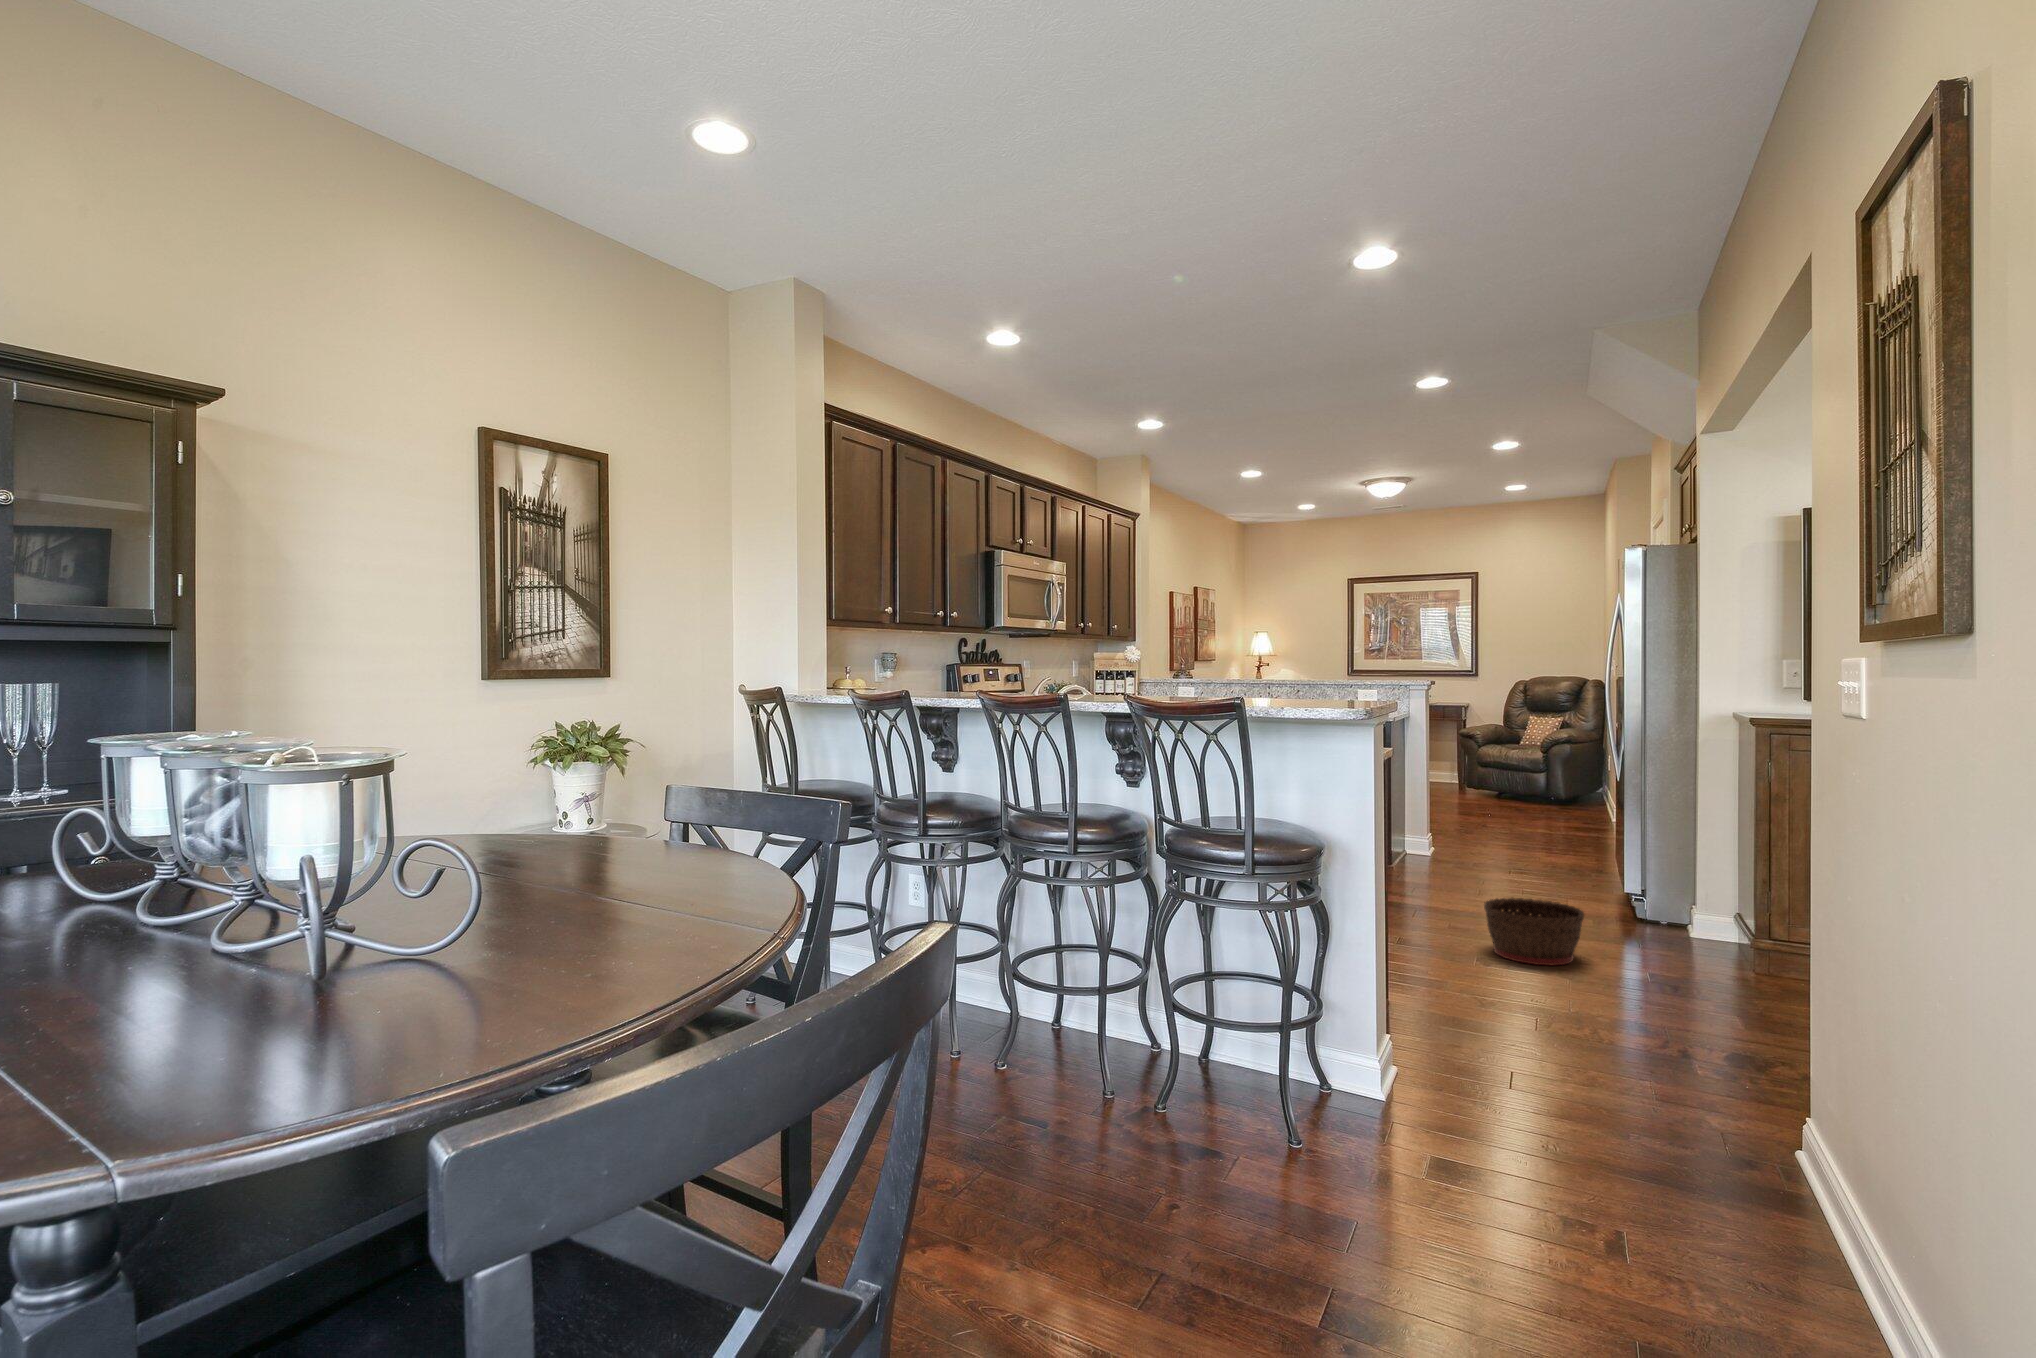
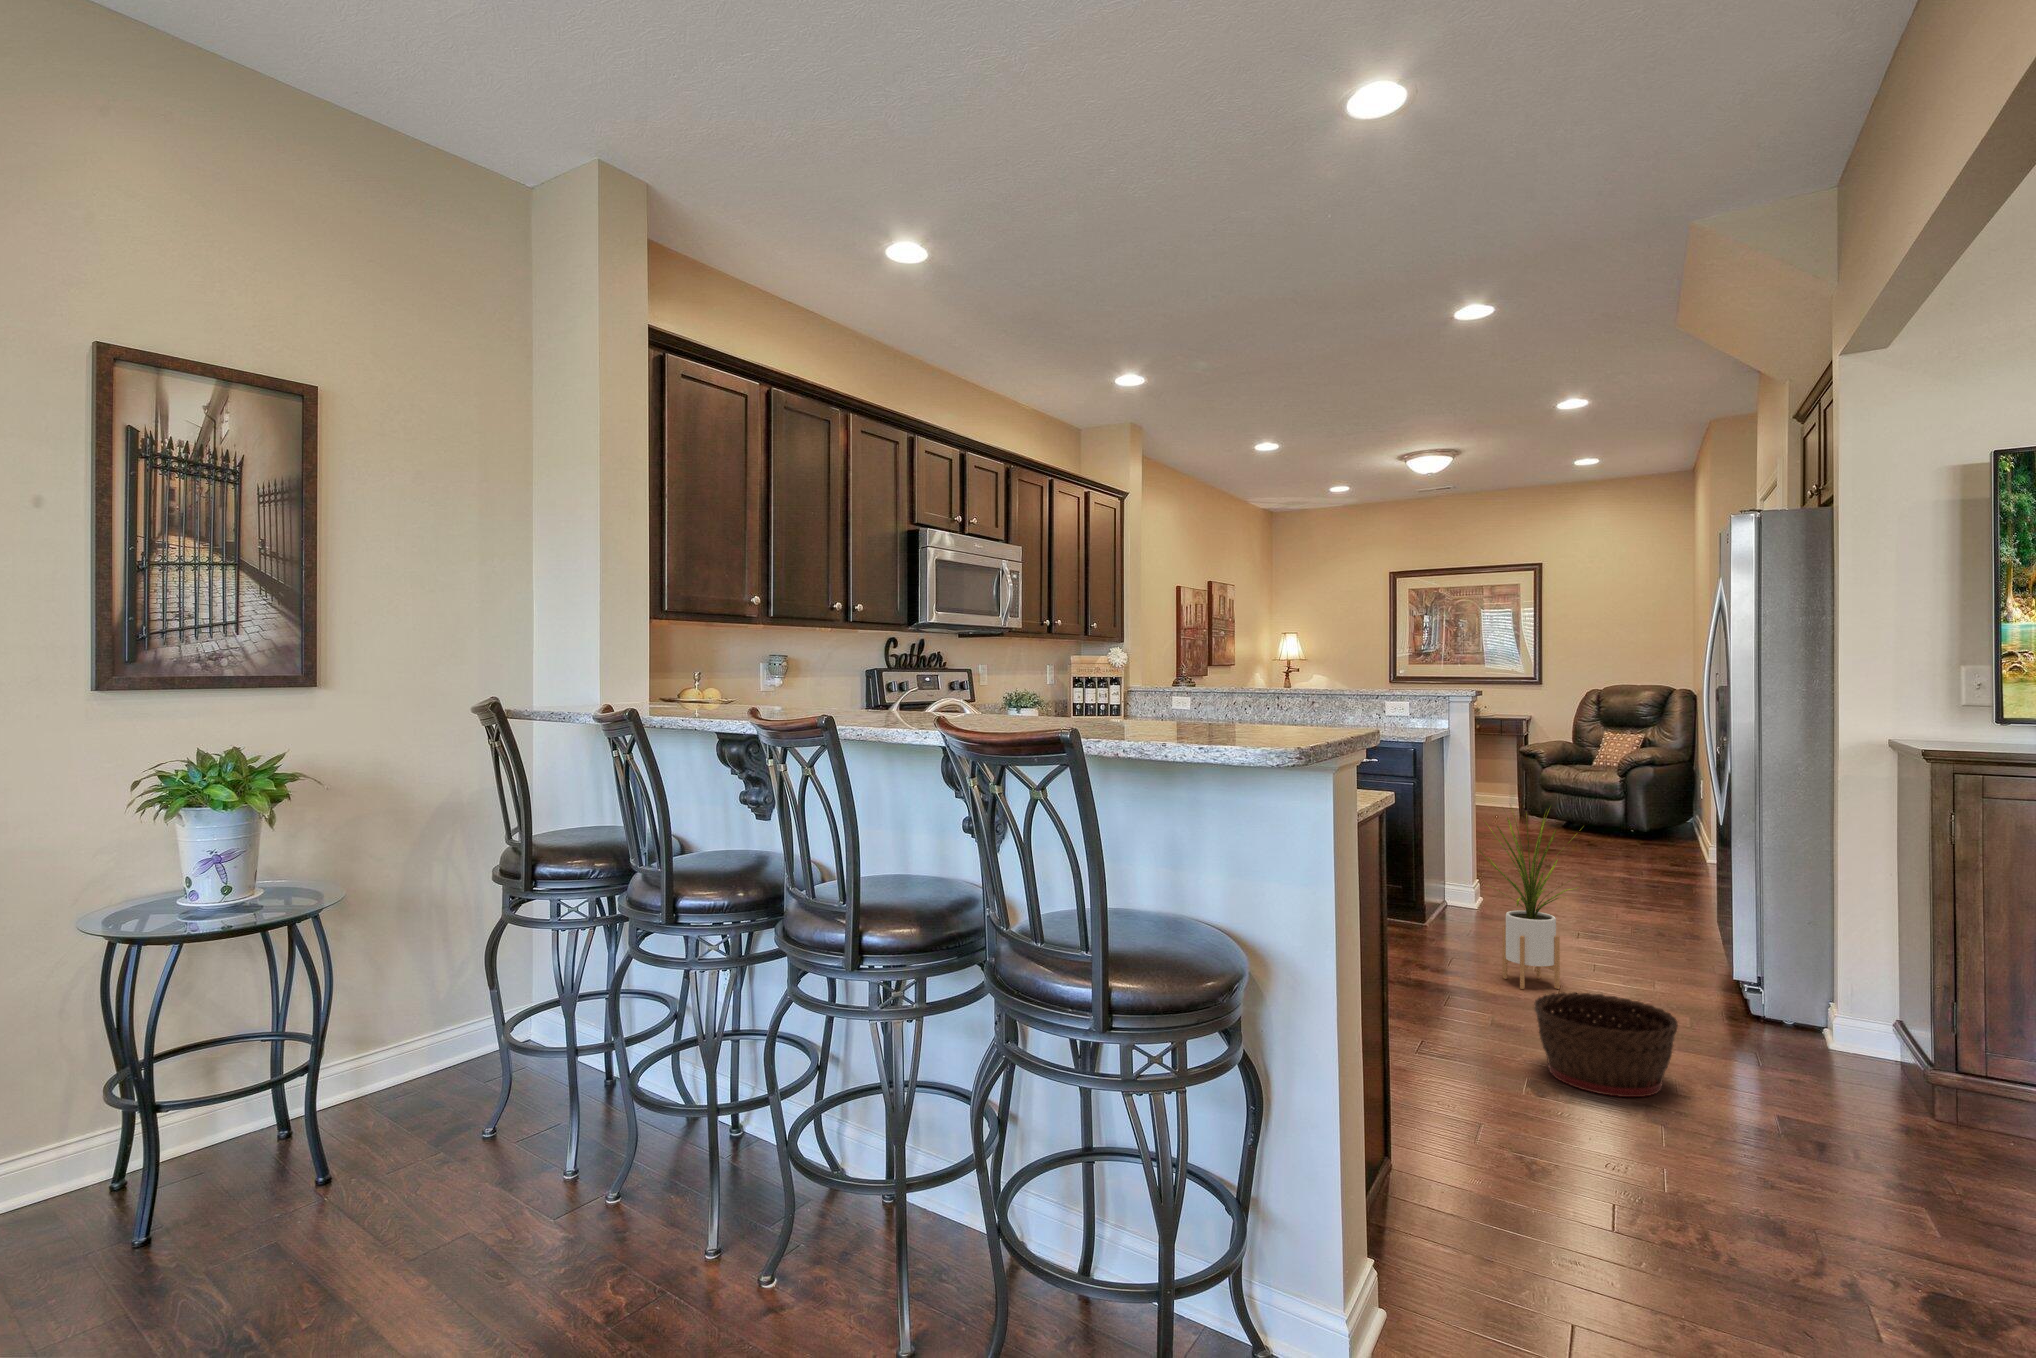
house plant: none [1439,765,1518,905] -> present [1480,808,1579,989]

